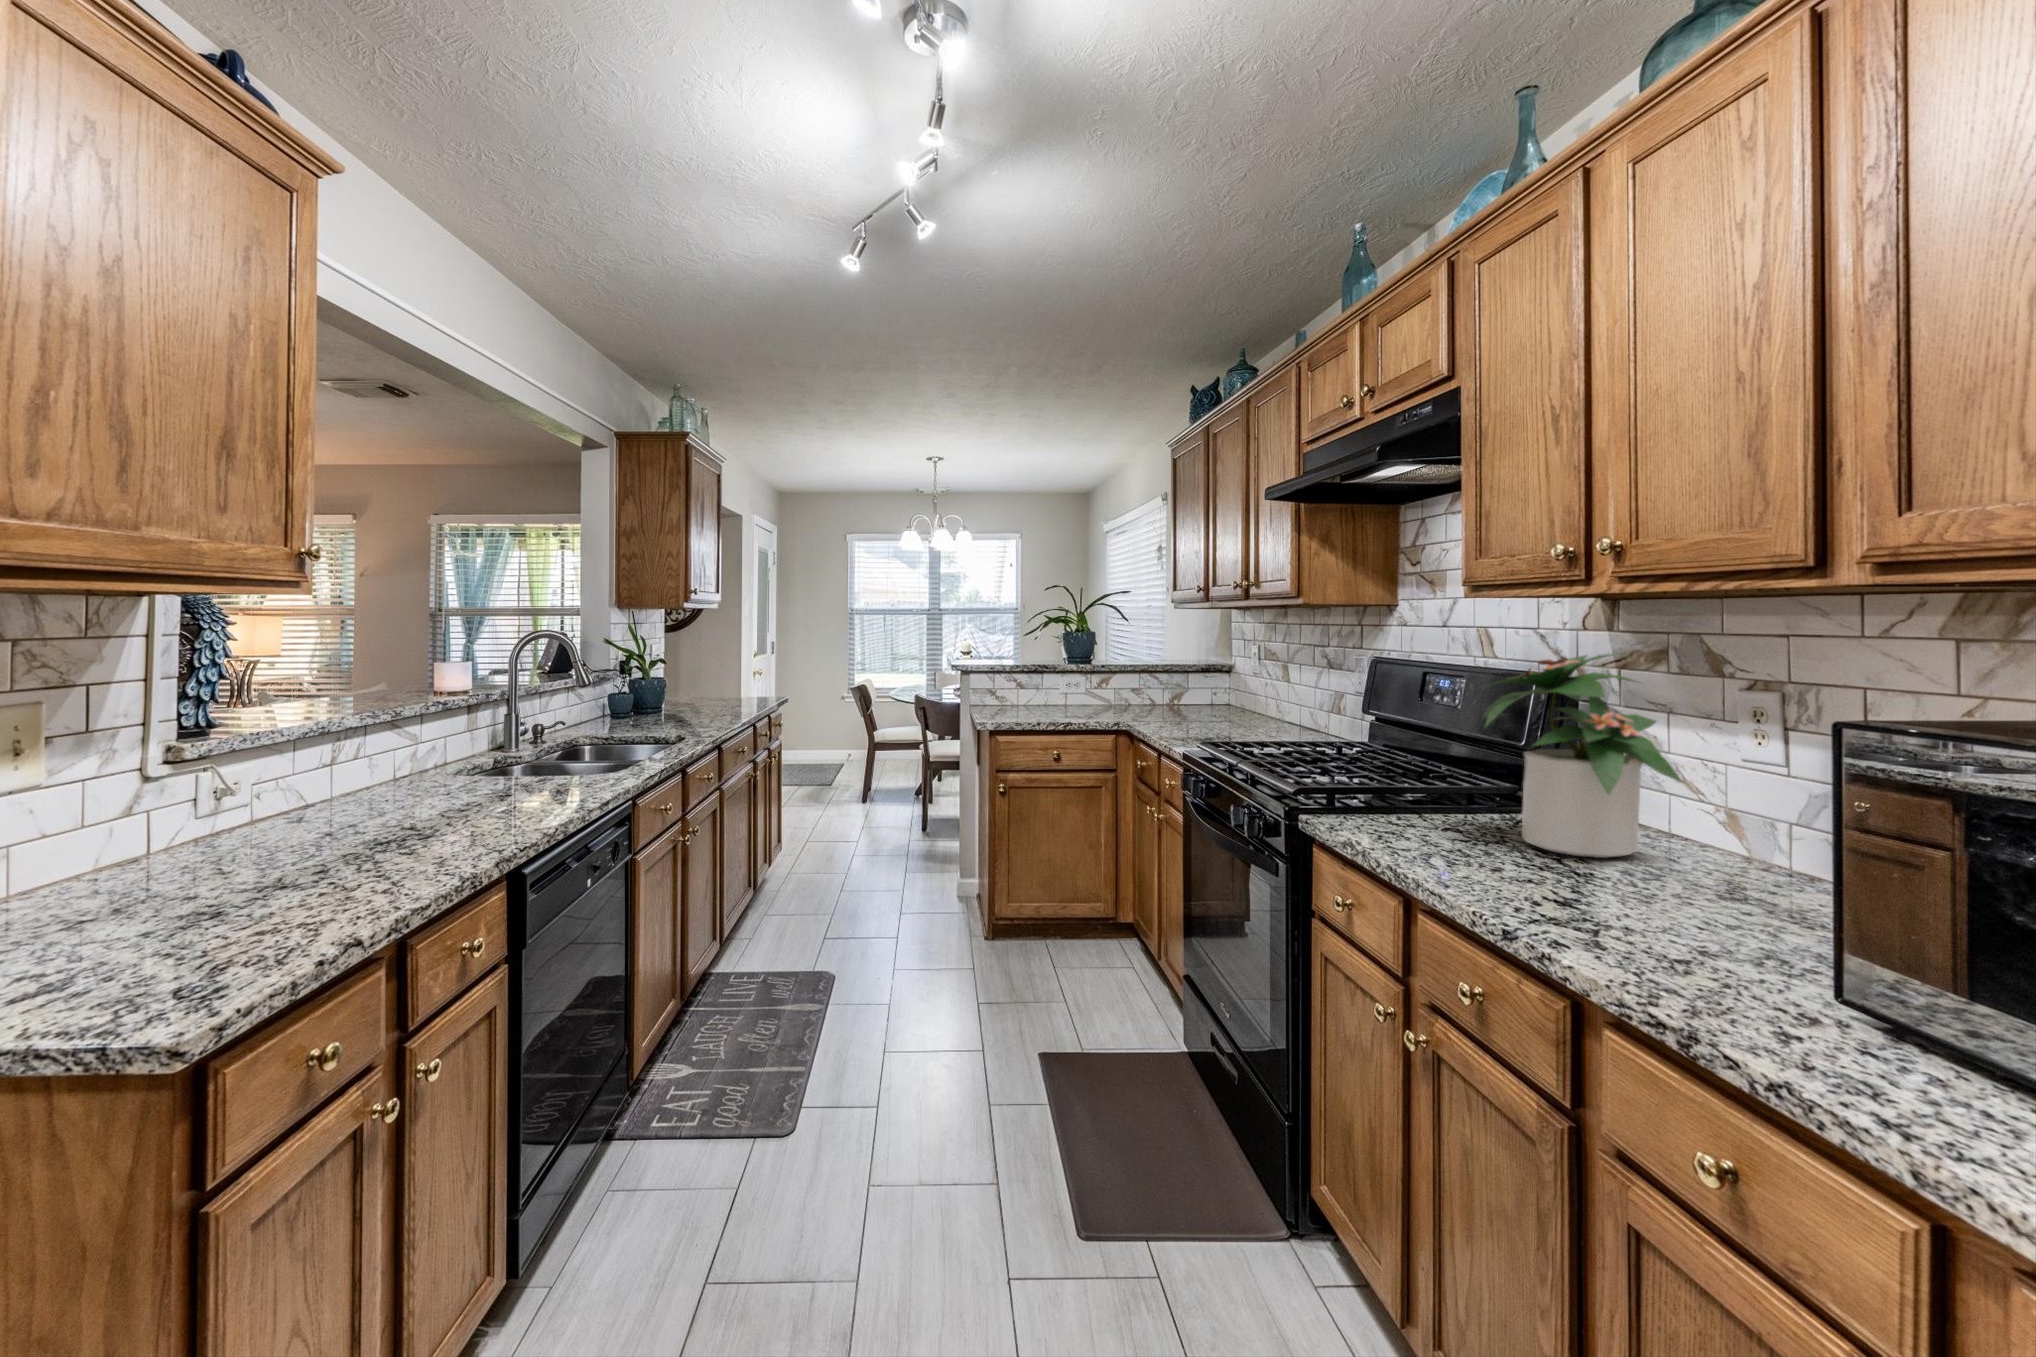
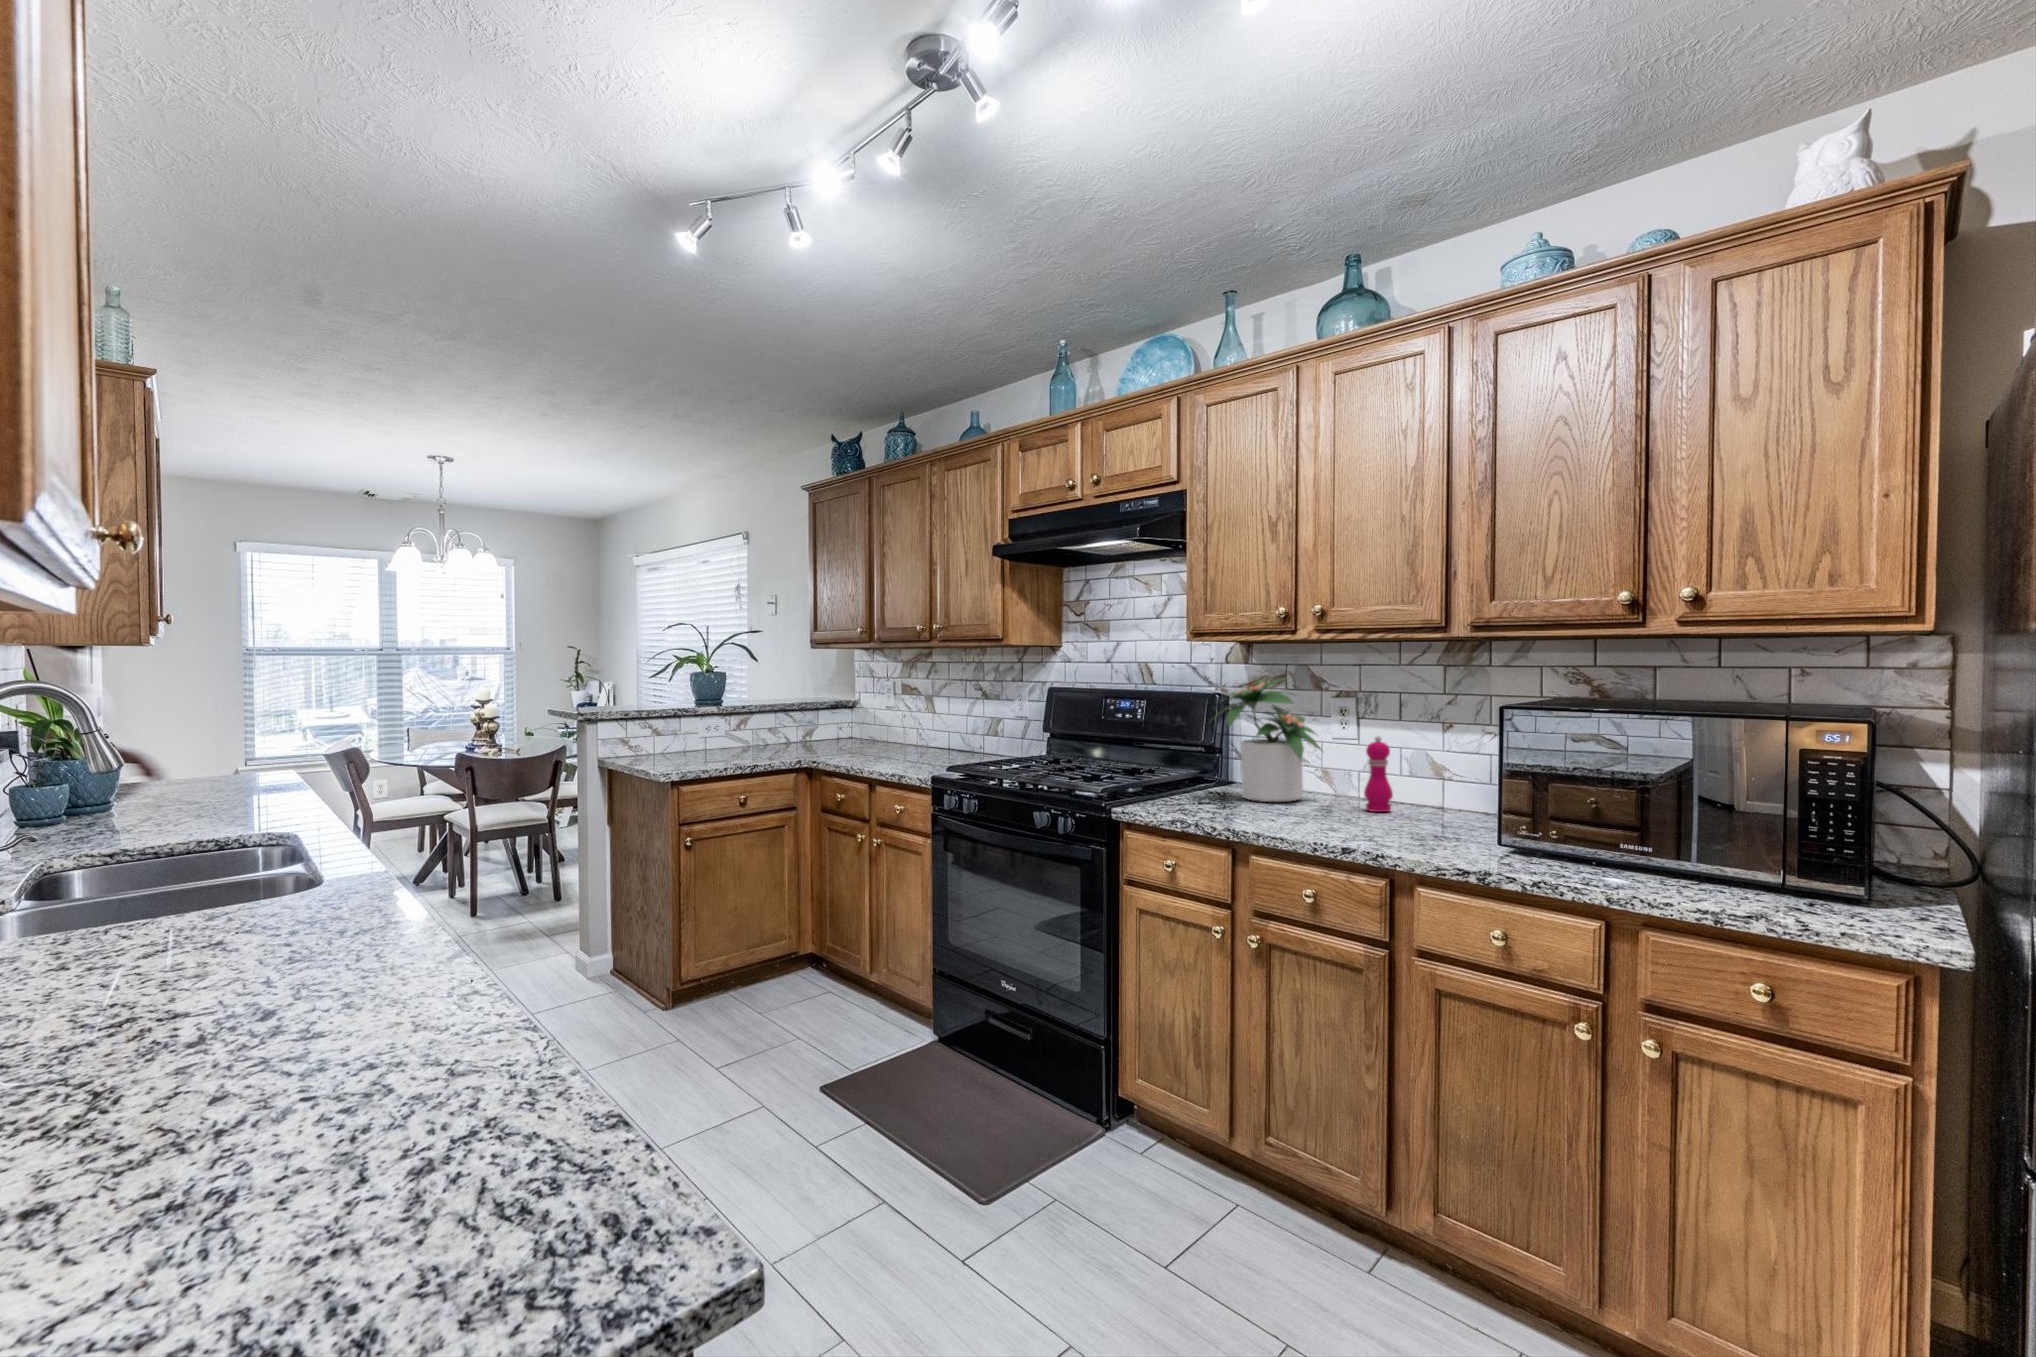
pepper mill: none [1721,767,1786,912] -> present [1364,736,1393,812]

